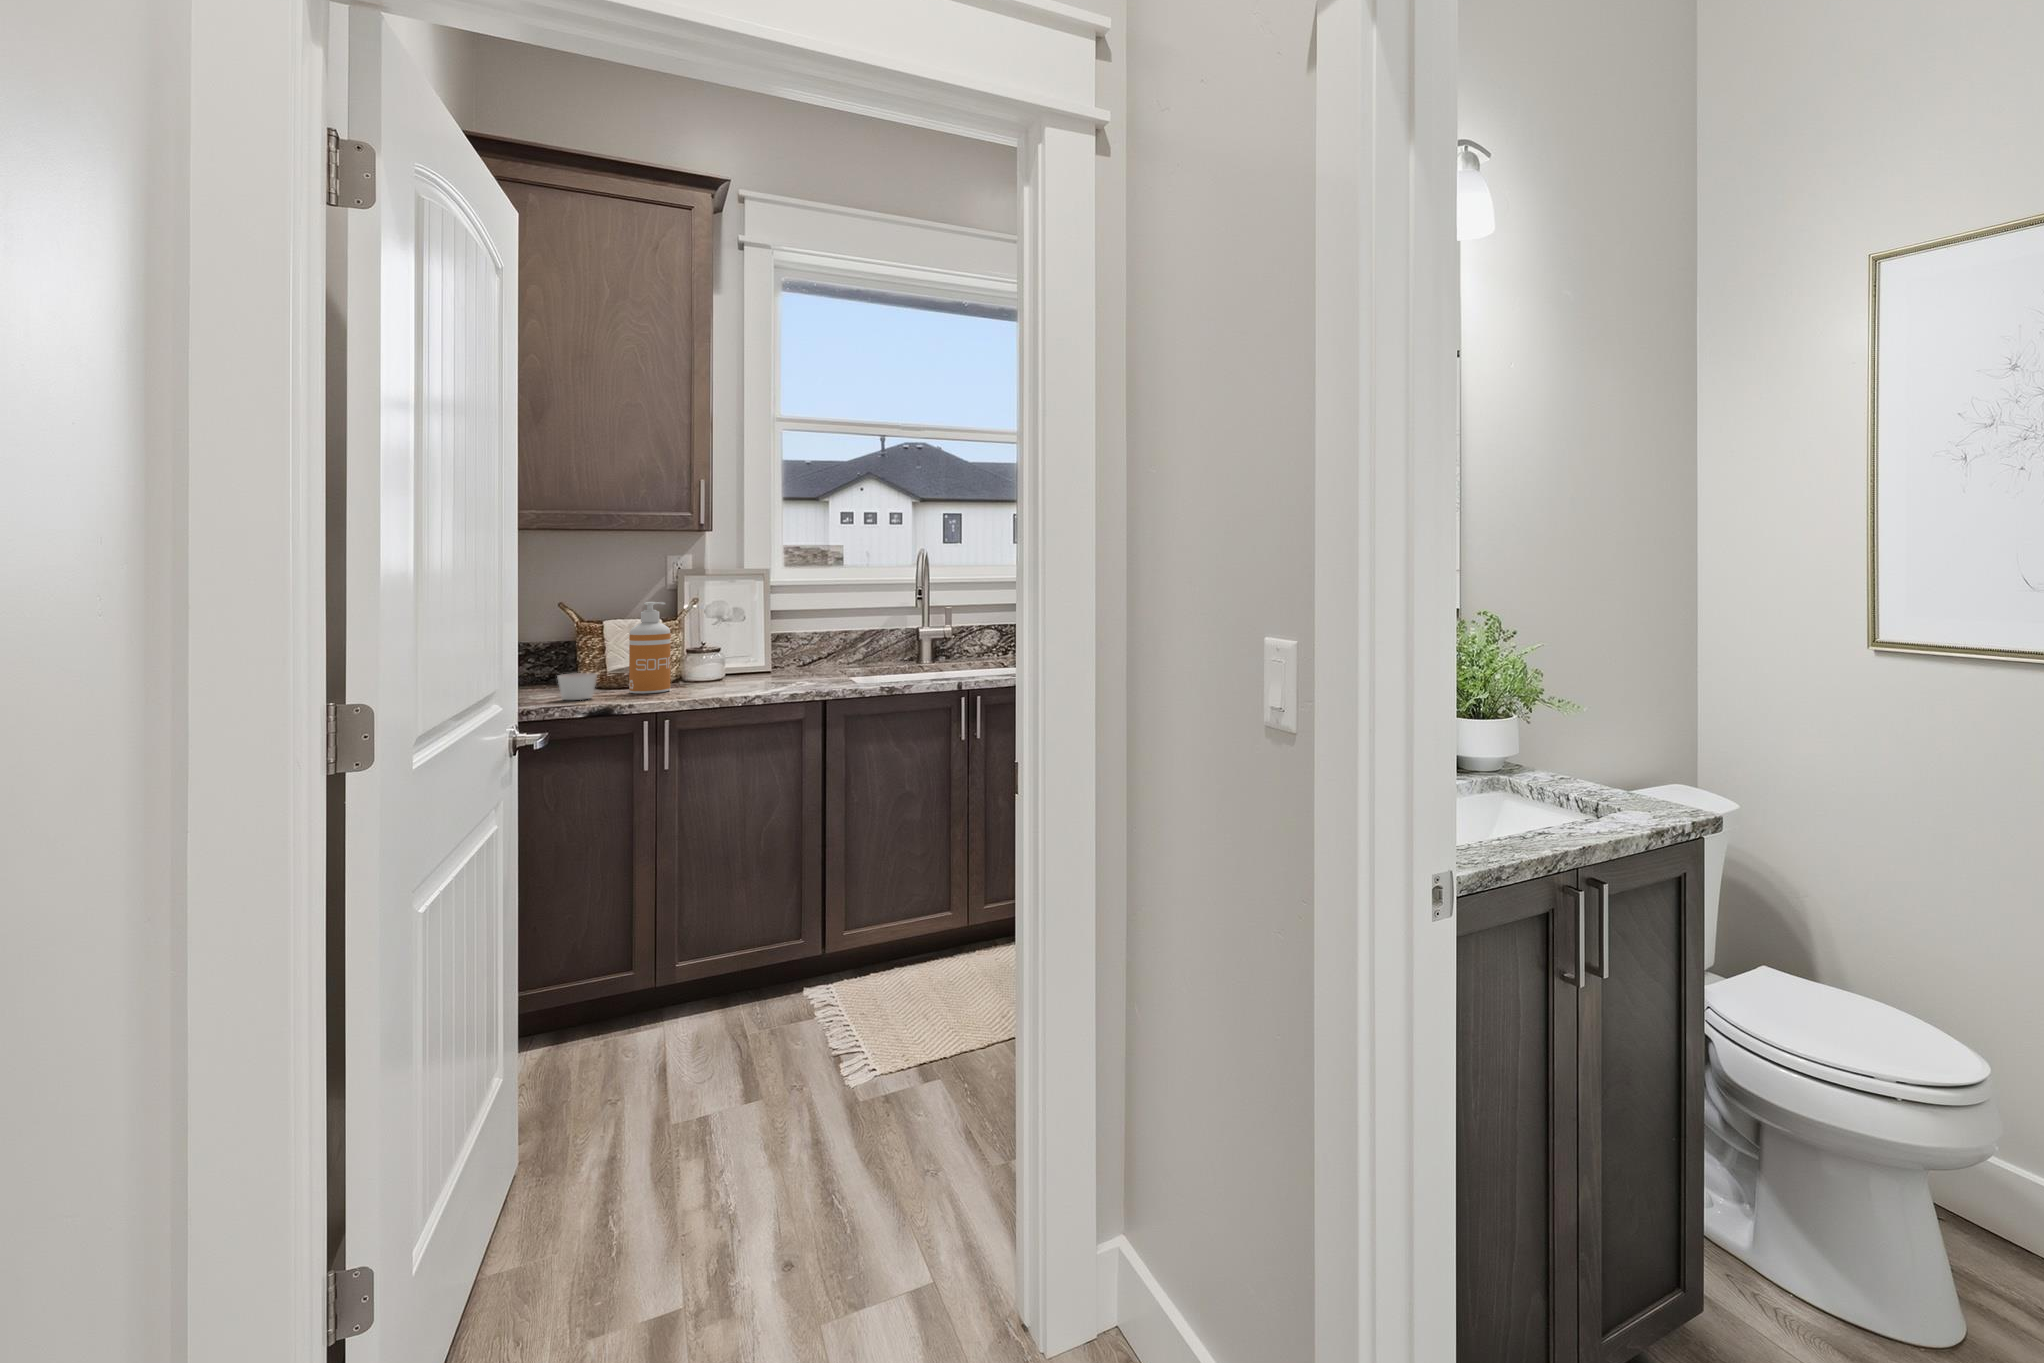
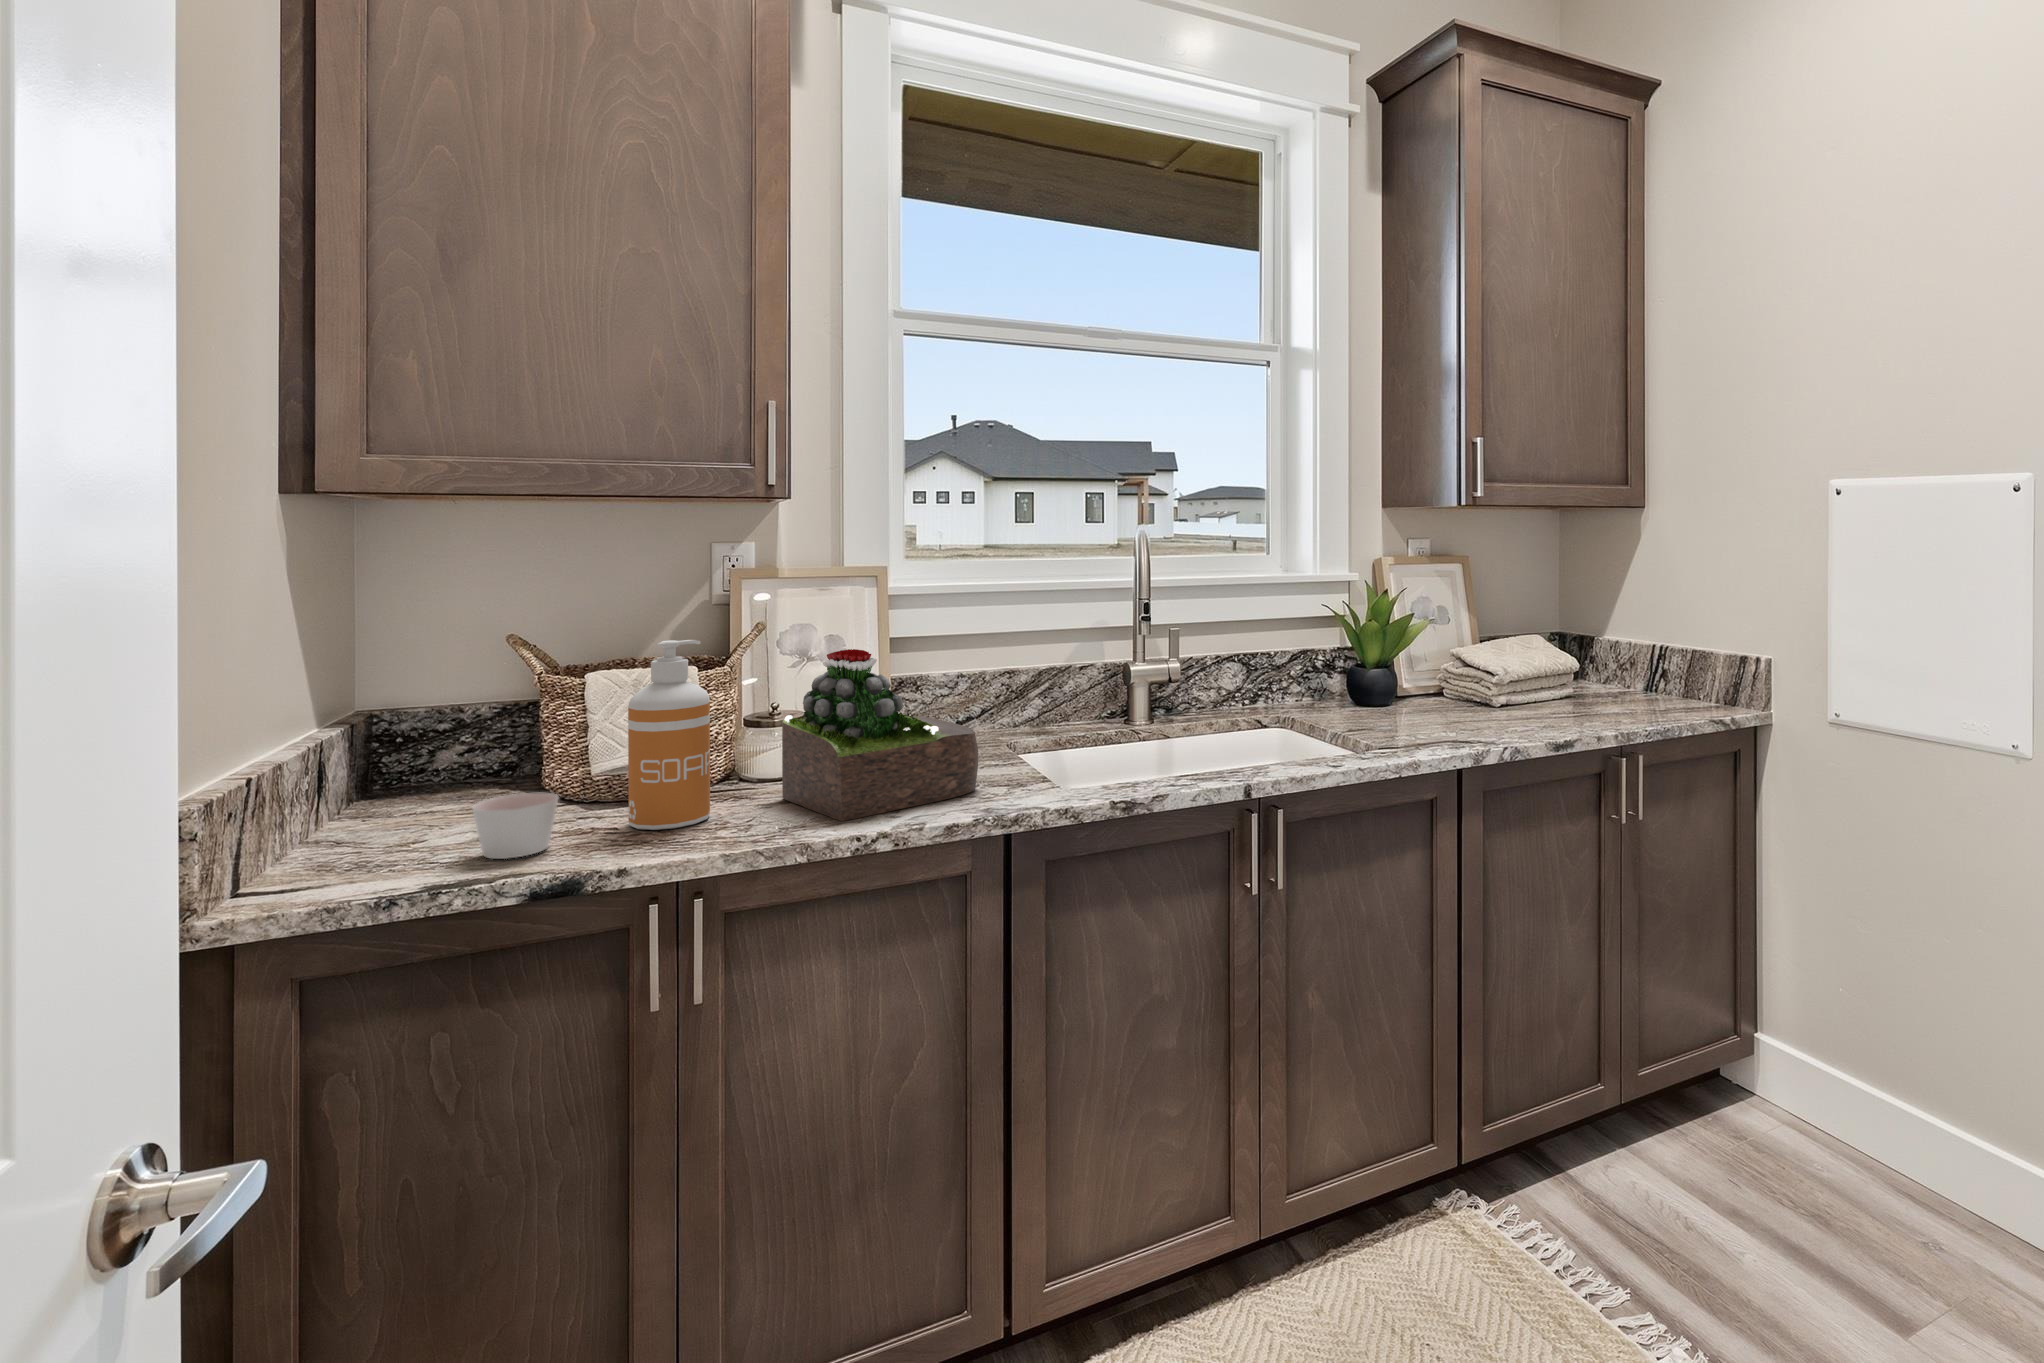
succulent plant: none [708,609,814,691] -> present [782,649,978,821]

